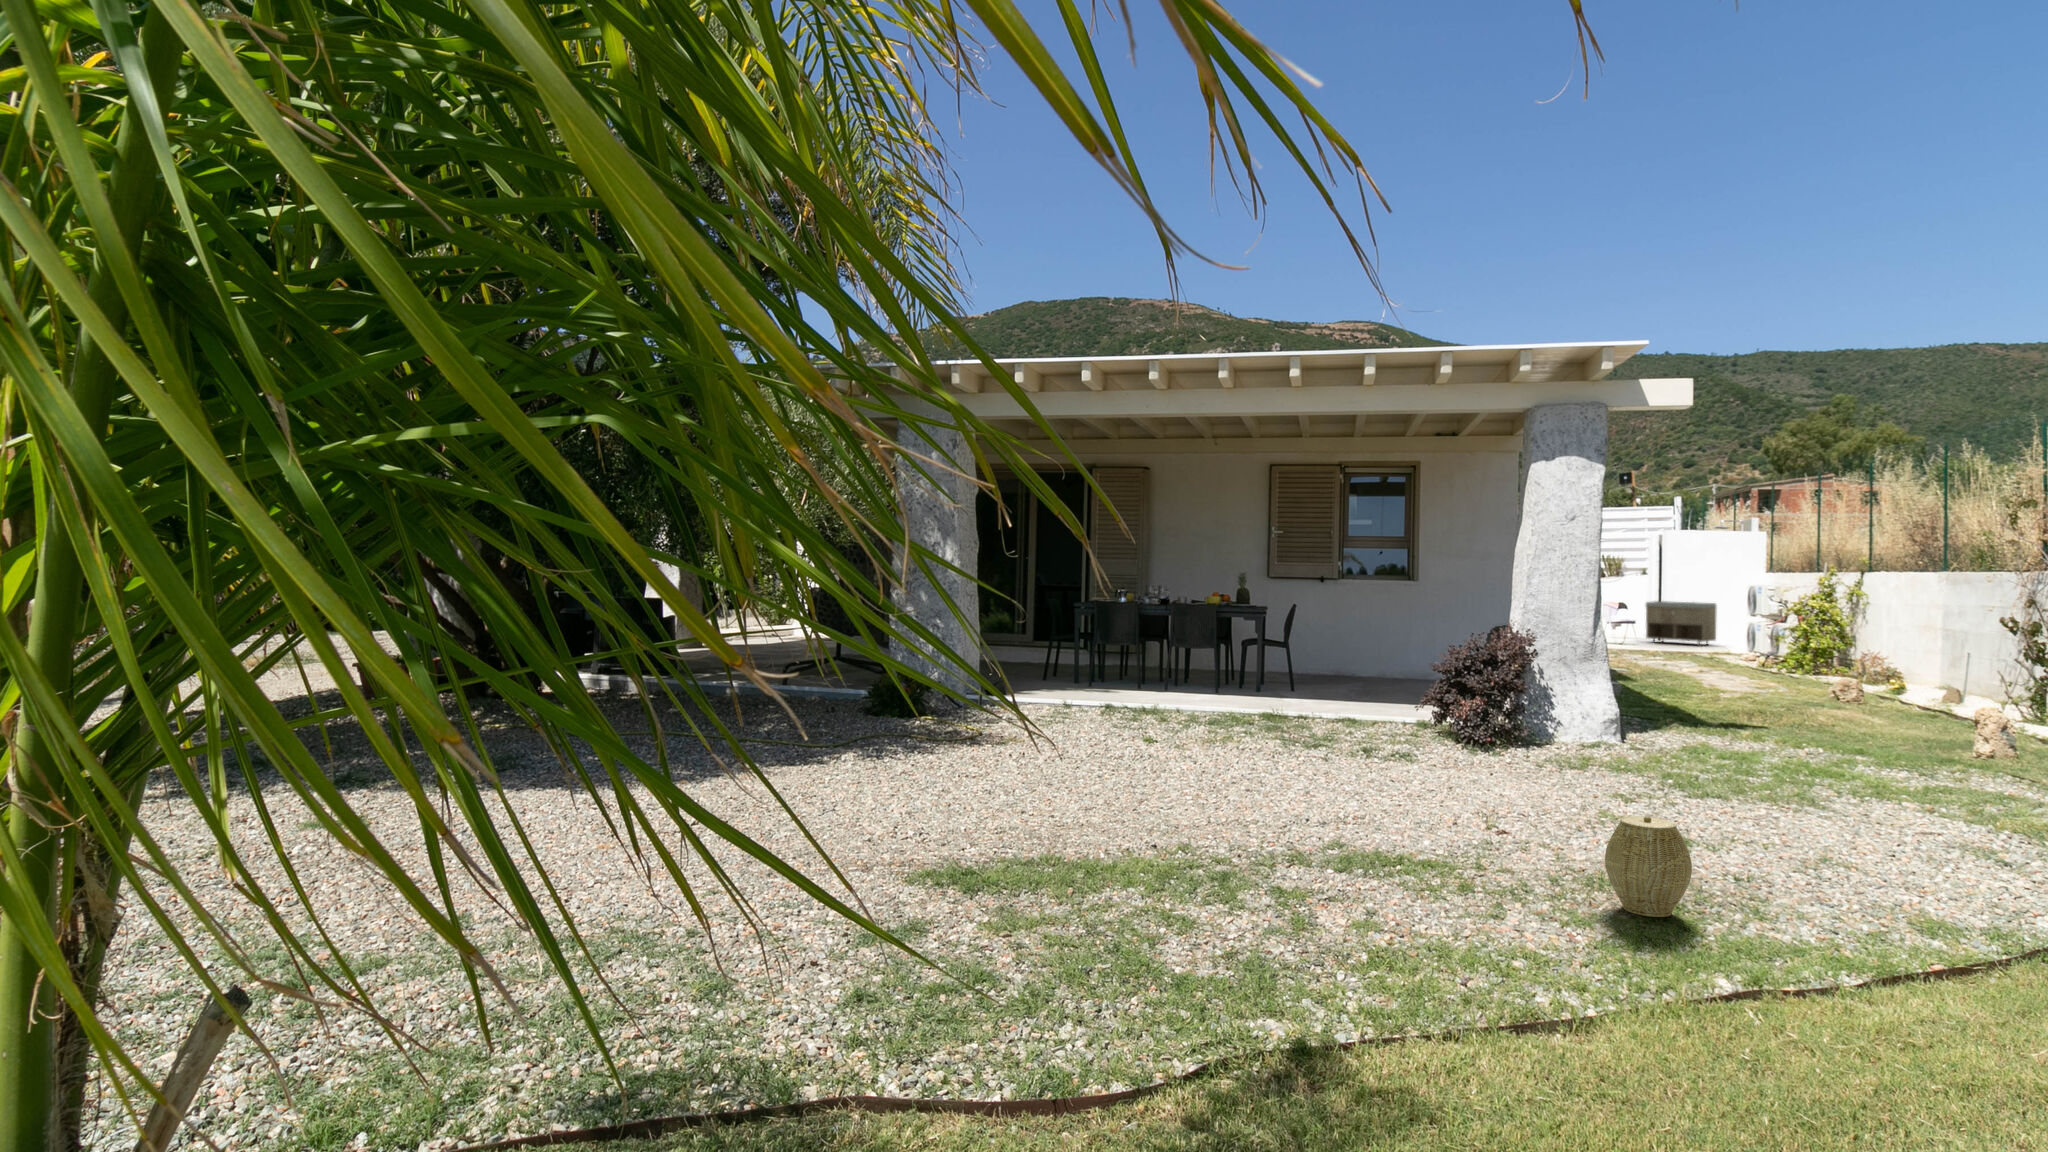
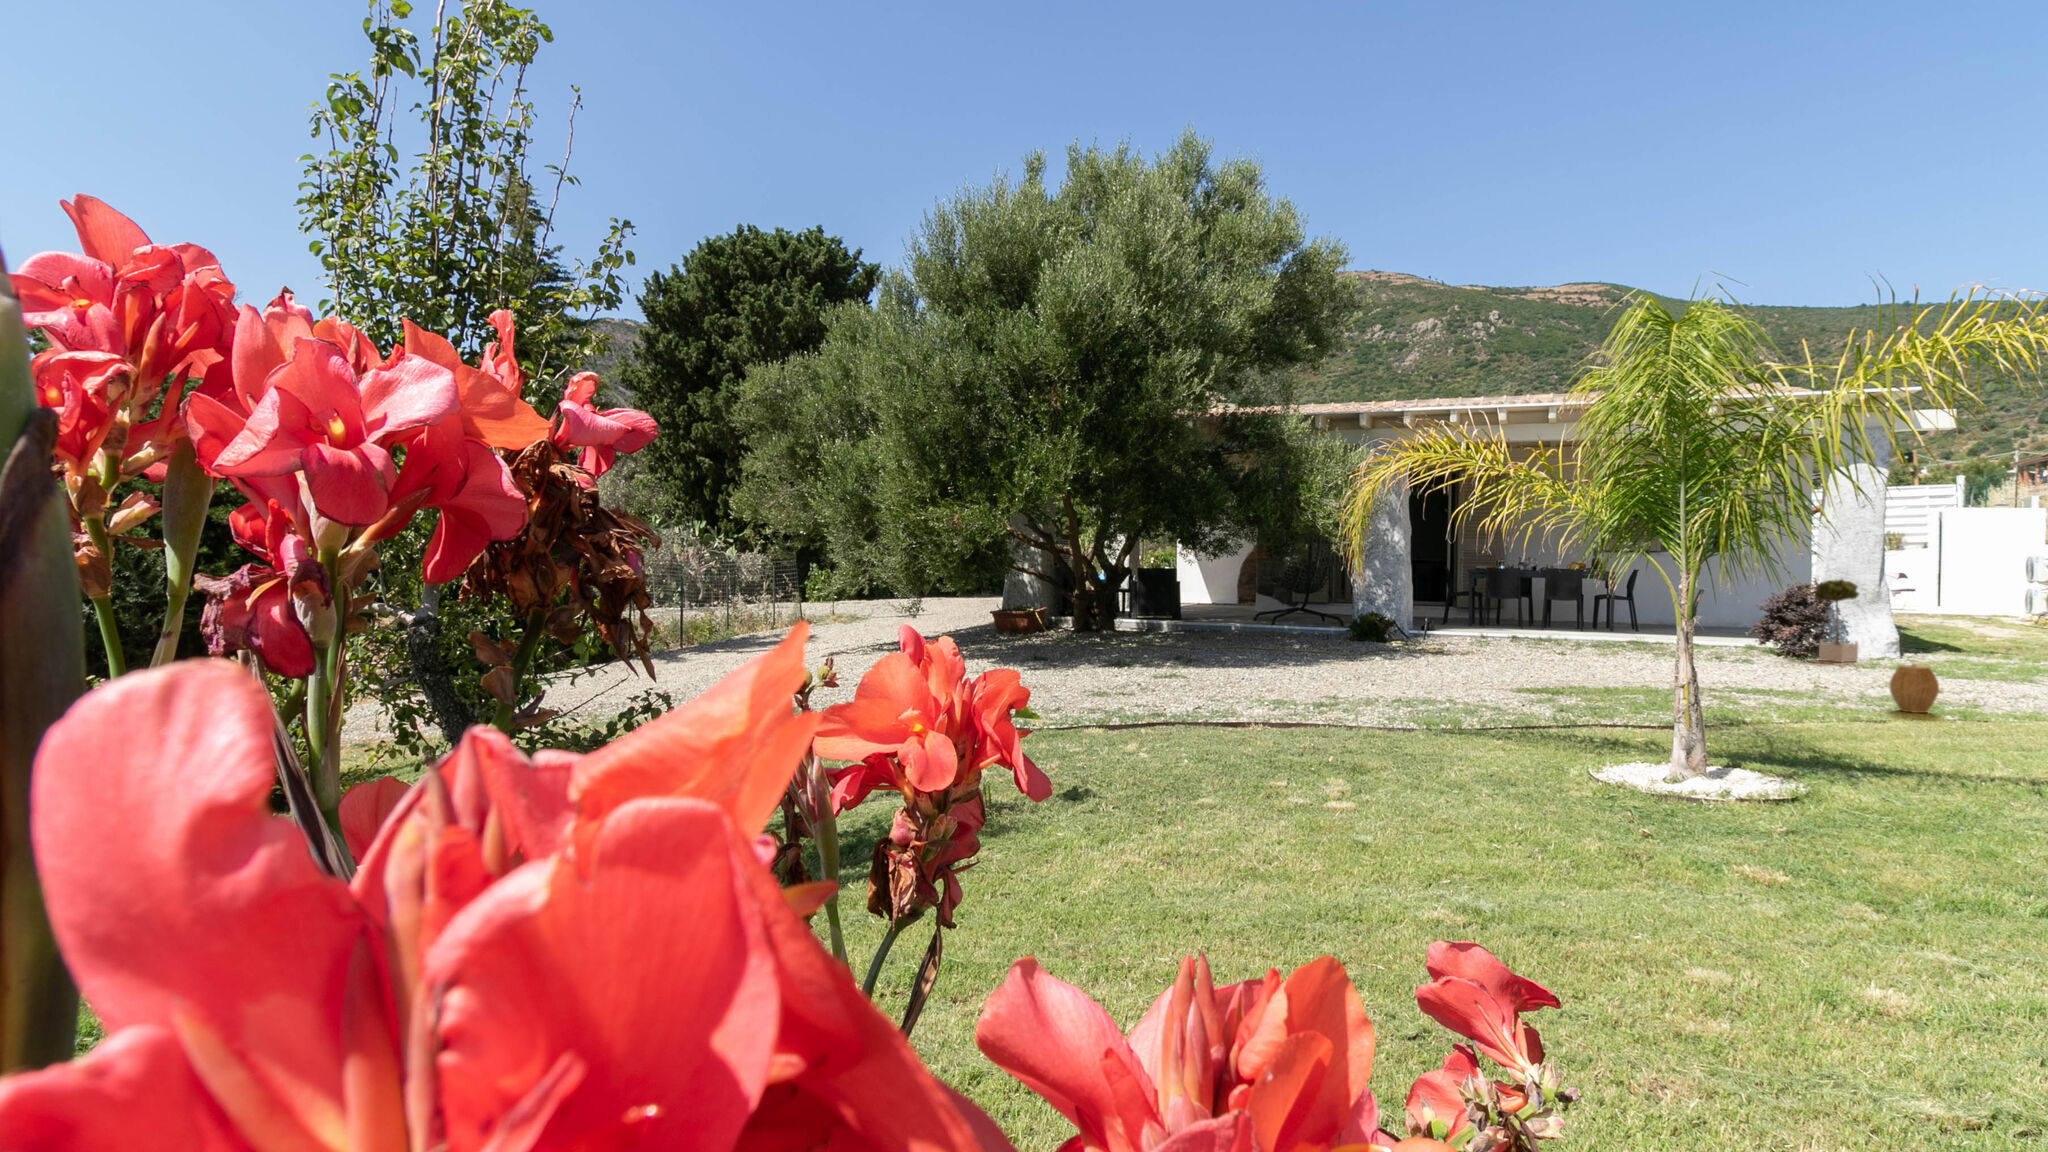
storage bench: present [1646,601,1717,645] -> none [1926,570,1996,608]
potted tree: none [1505,626,1566,755] -> present [1814,579,1859,662]

